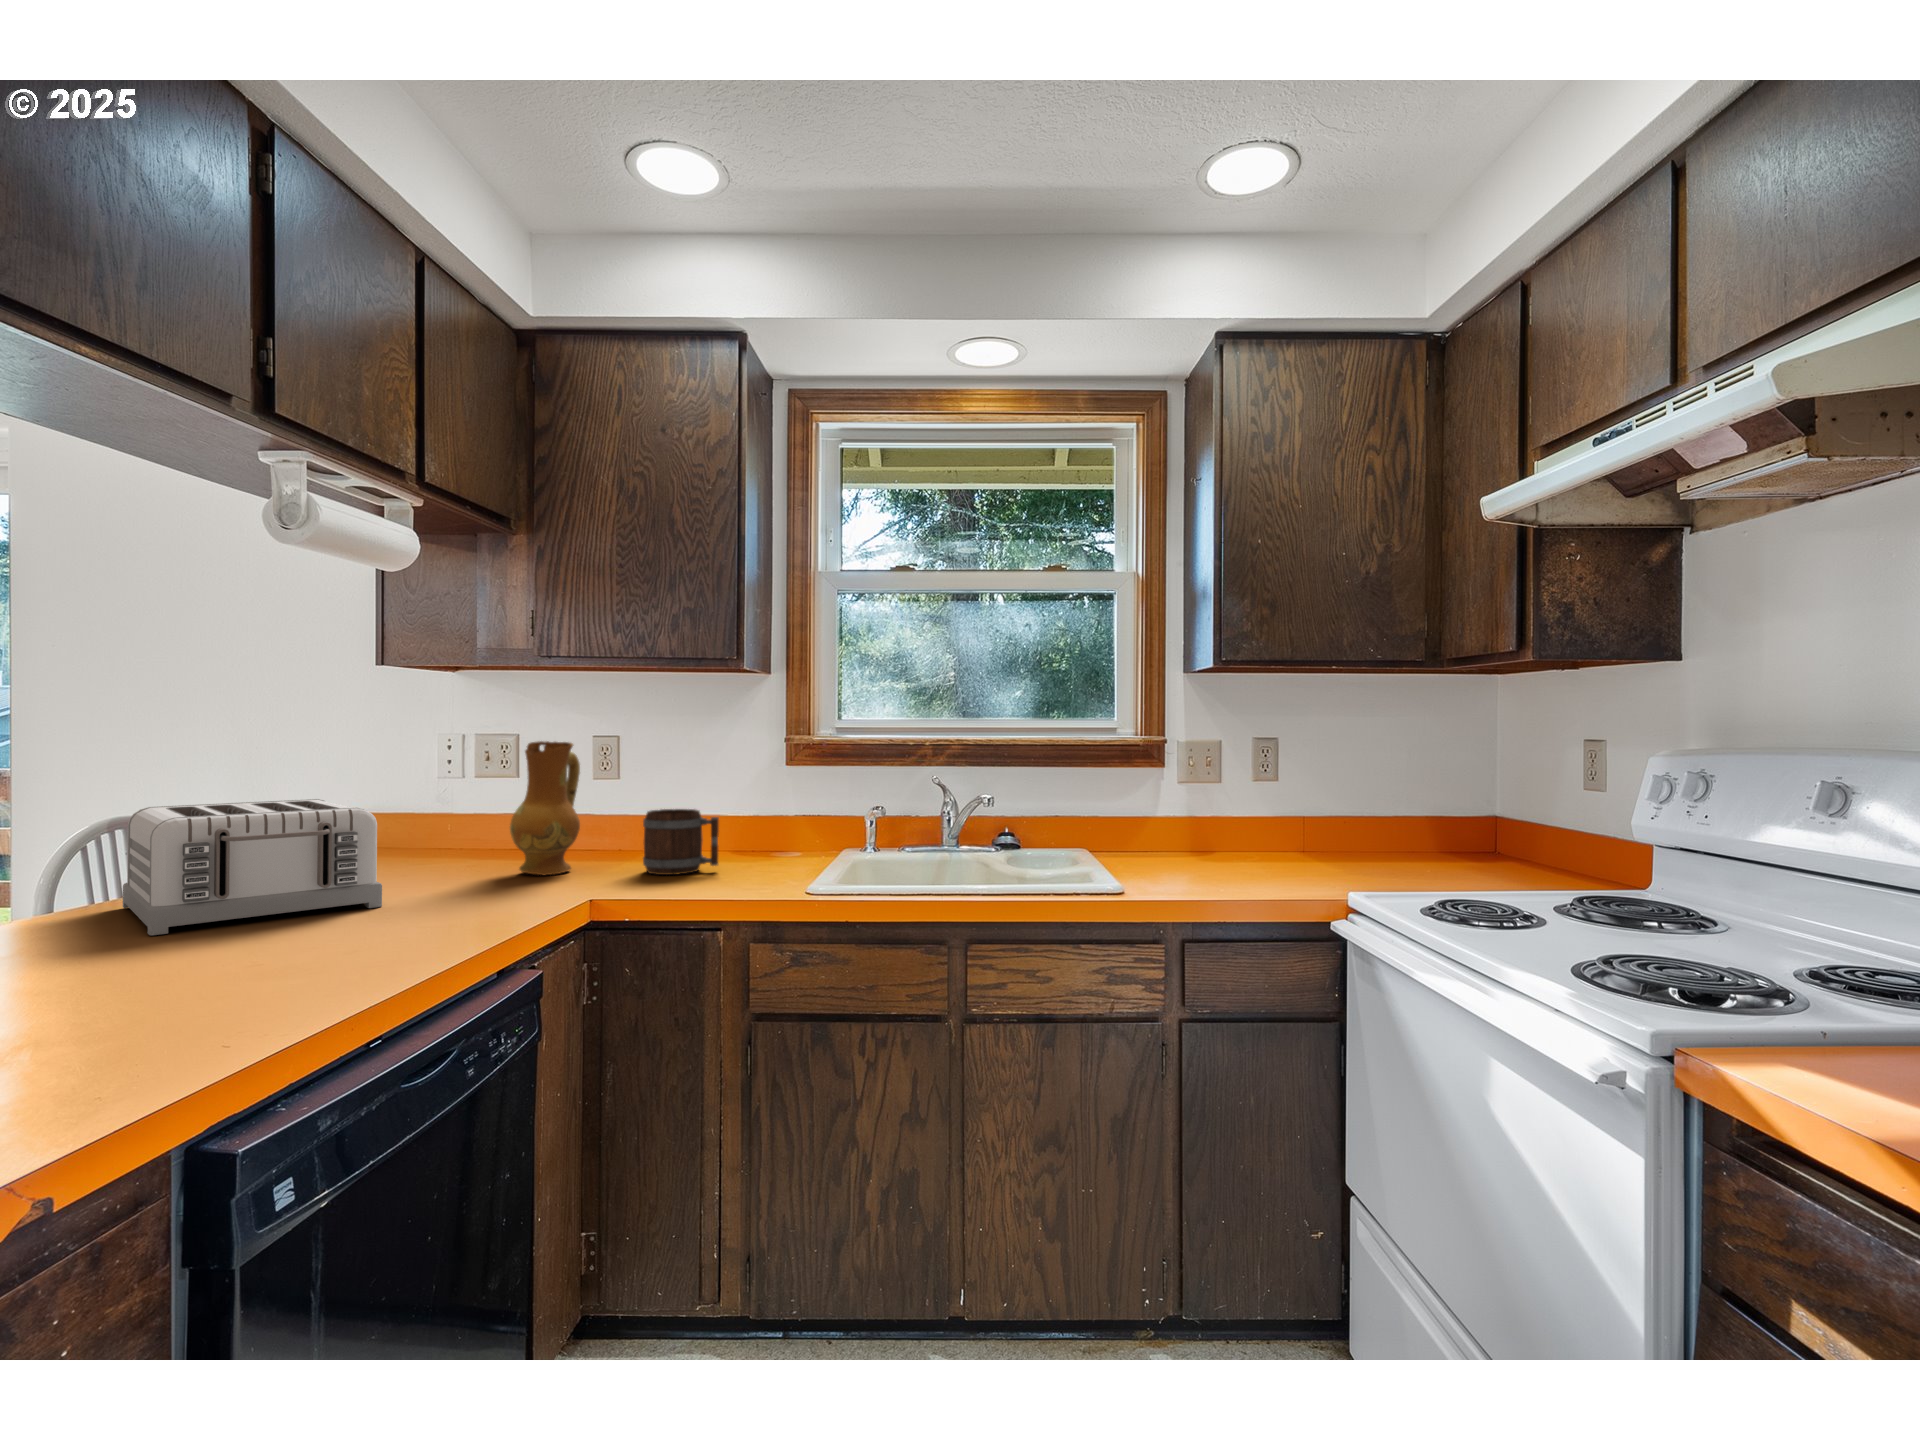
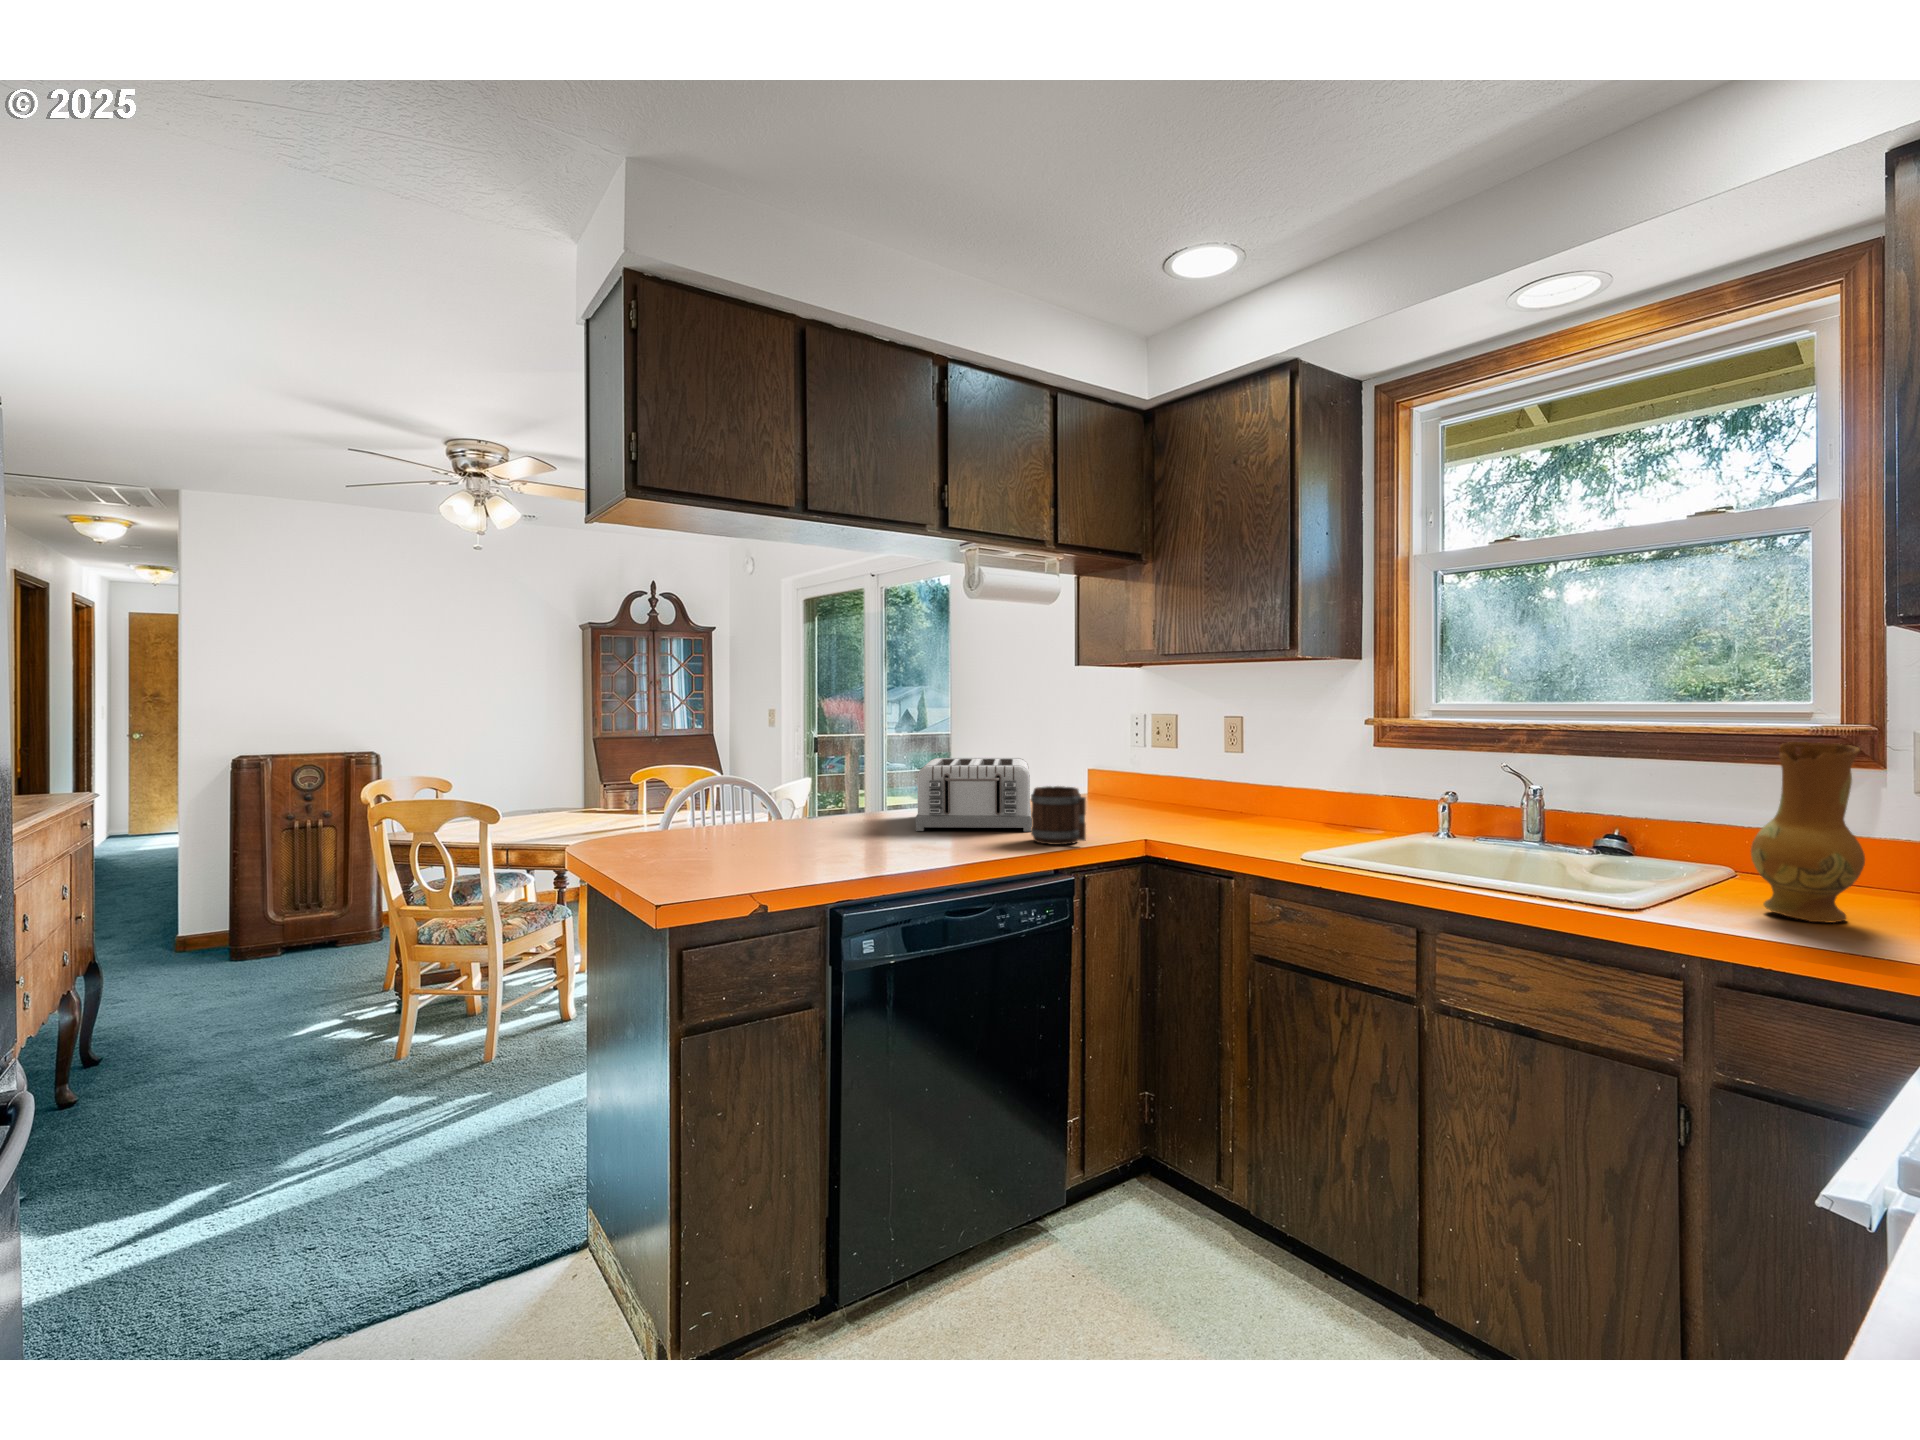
ceramic jug: present [510,741,580,875] -> present [1751,742,1865,923]
mug: present [643,809,719,875] -> present [1031,786,1086,845]

